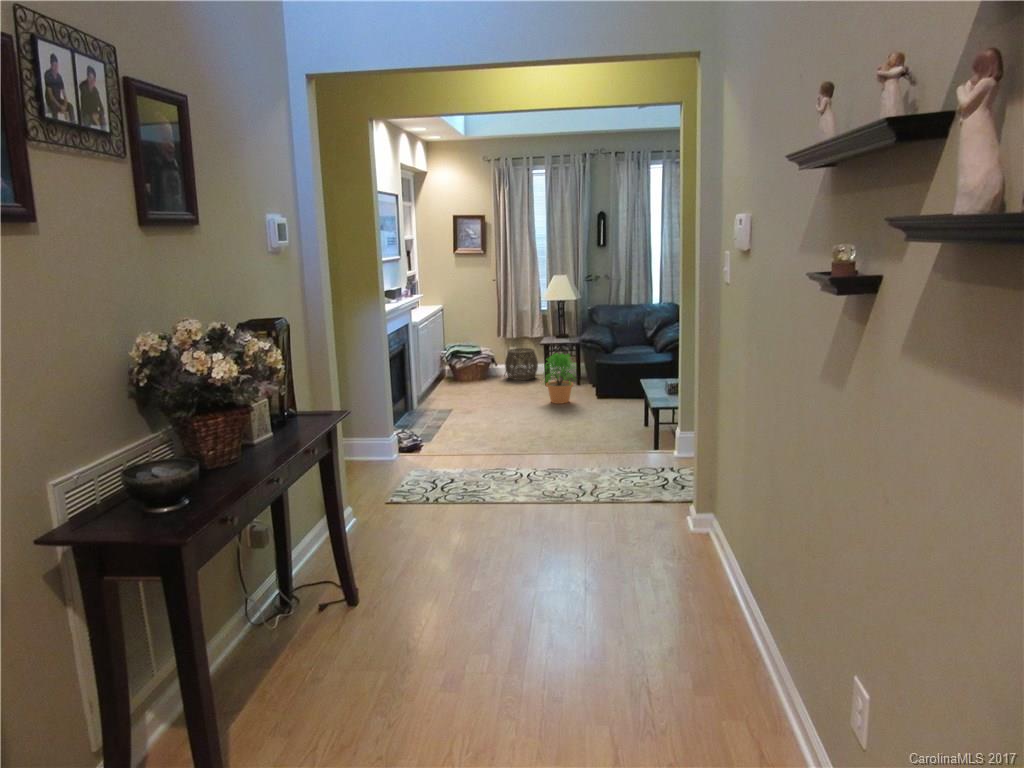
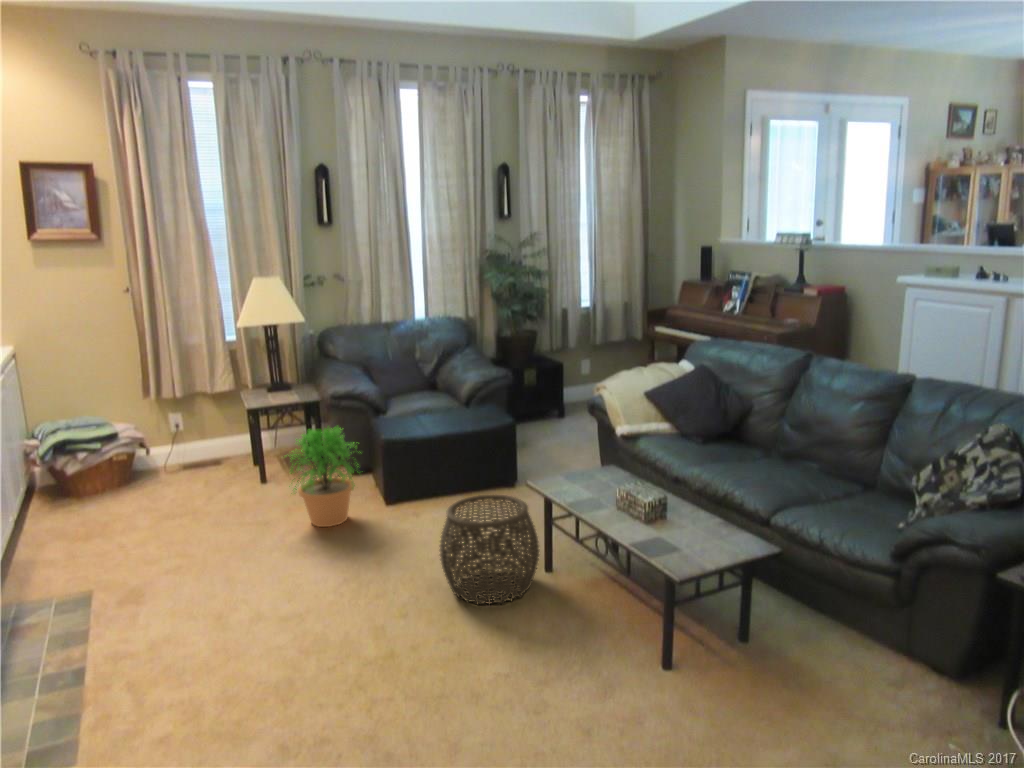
woven basket: present [505,348,538,380] -> present [439,495,539,604]

